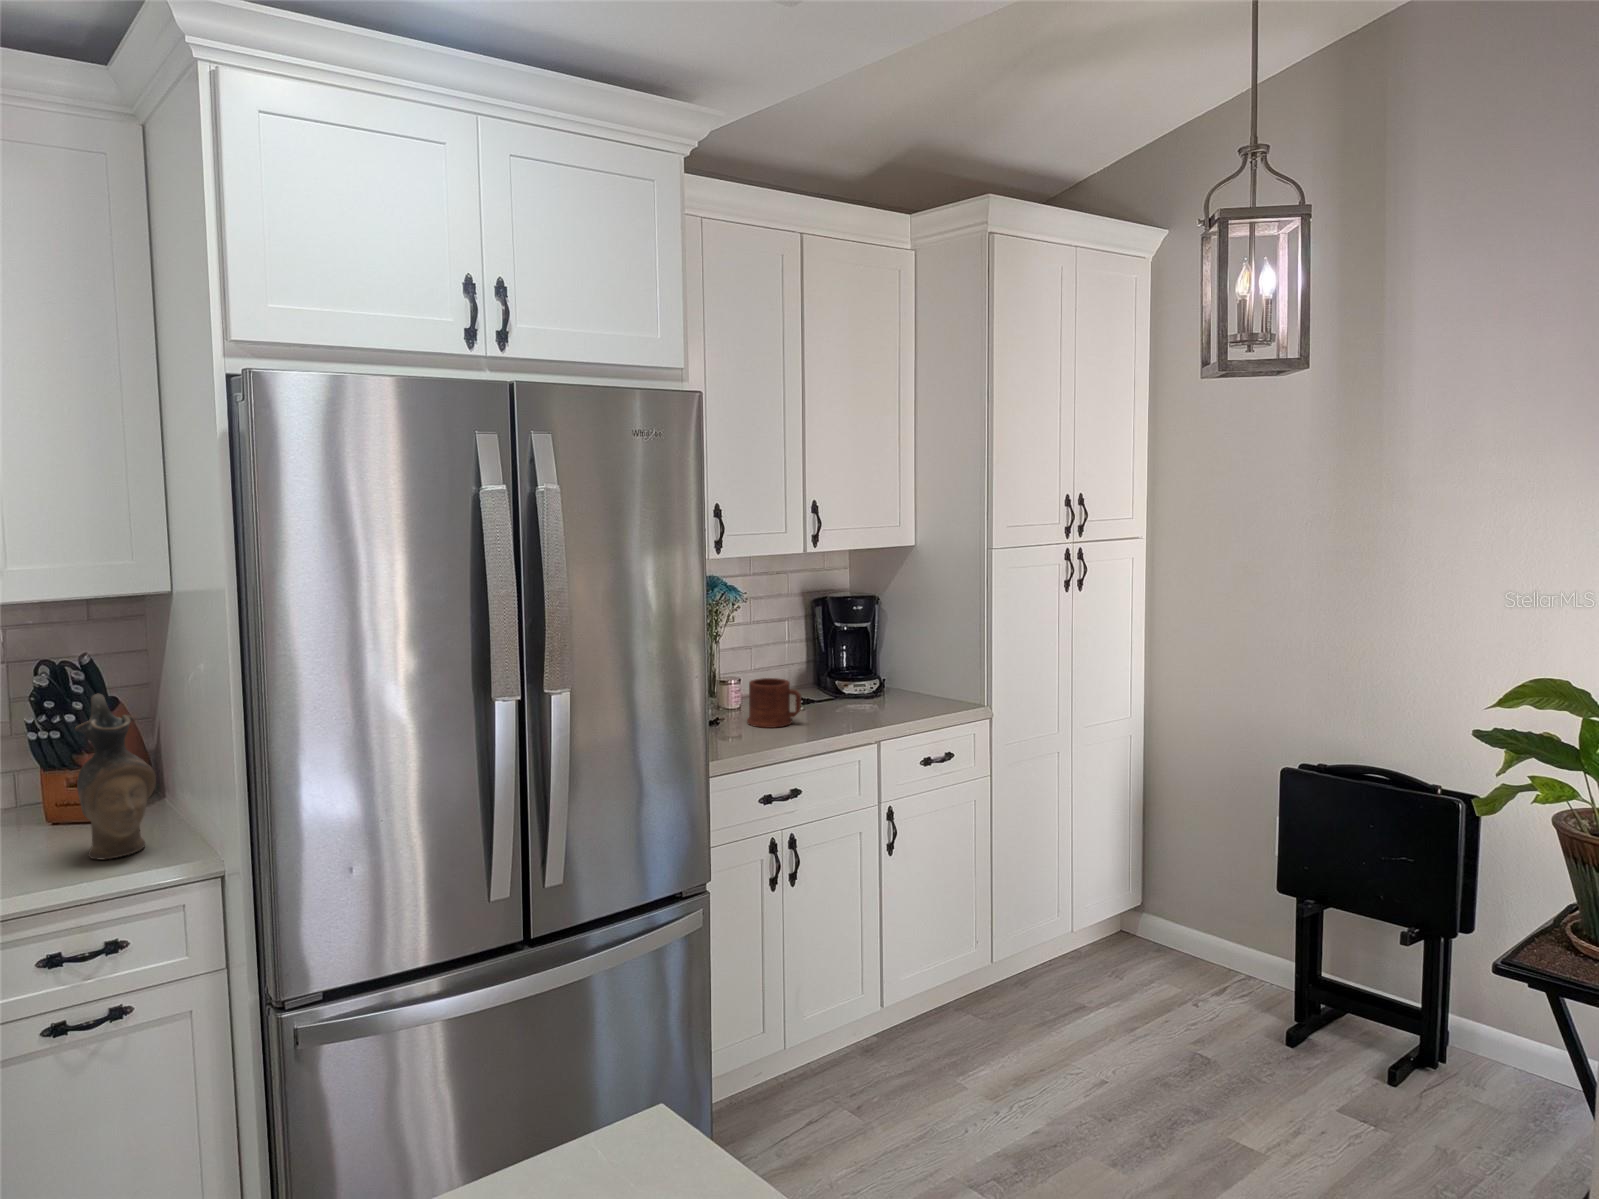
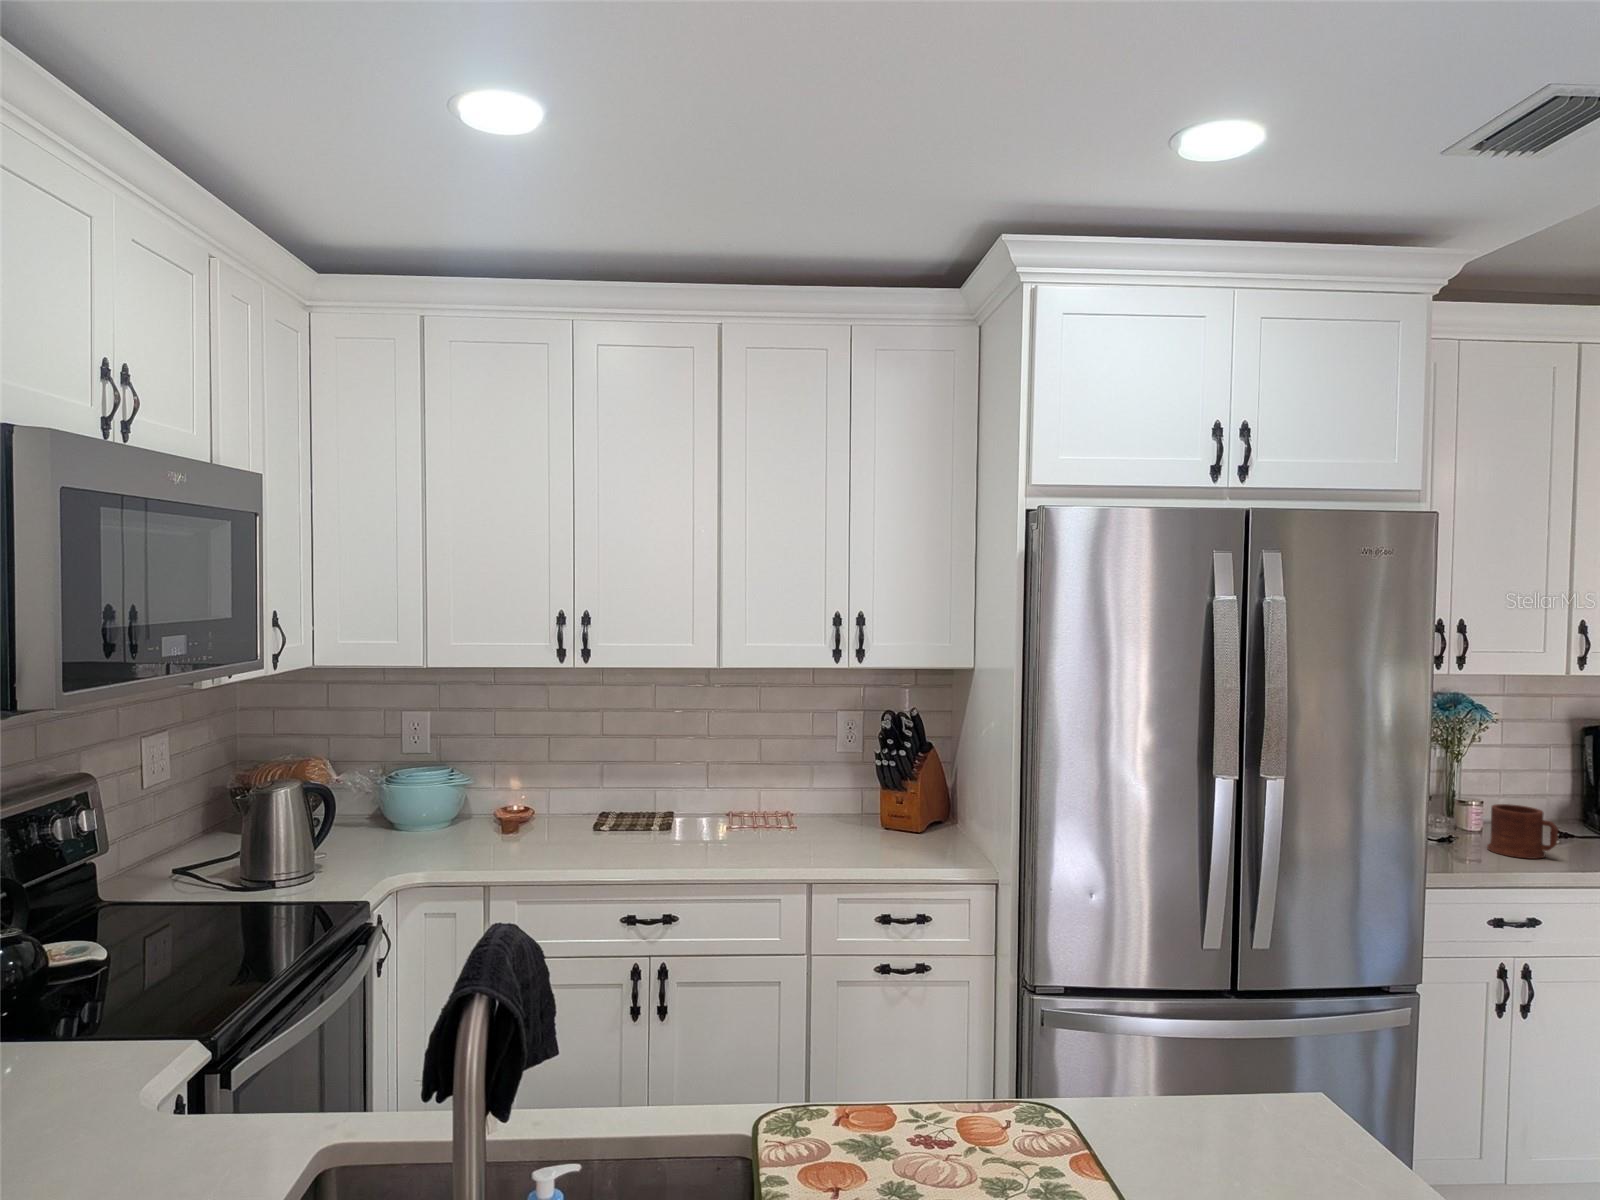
ceramic pitcher: present [75,694,156,860] -> none [908,736,957,856]

